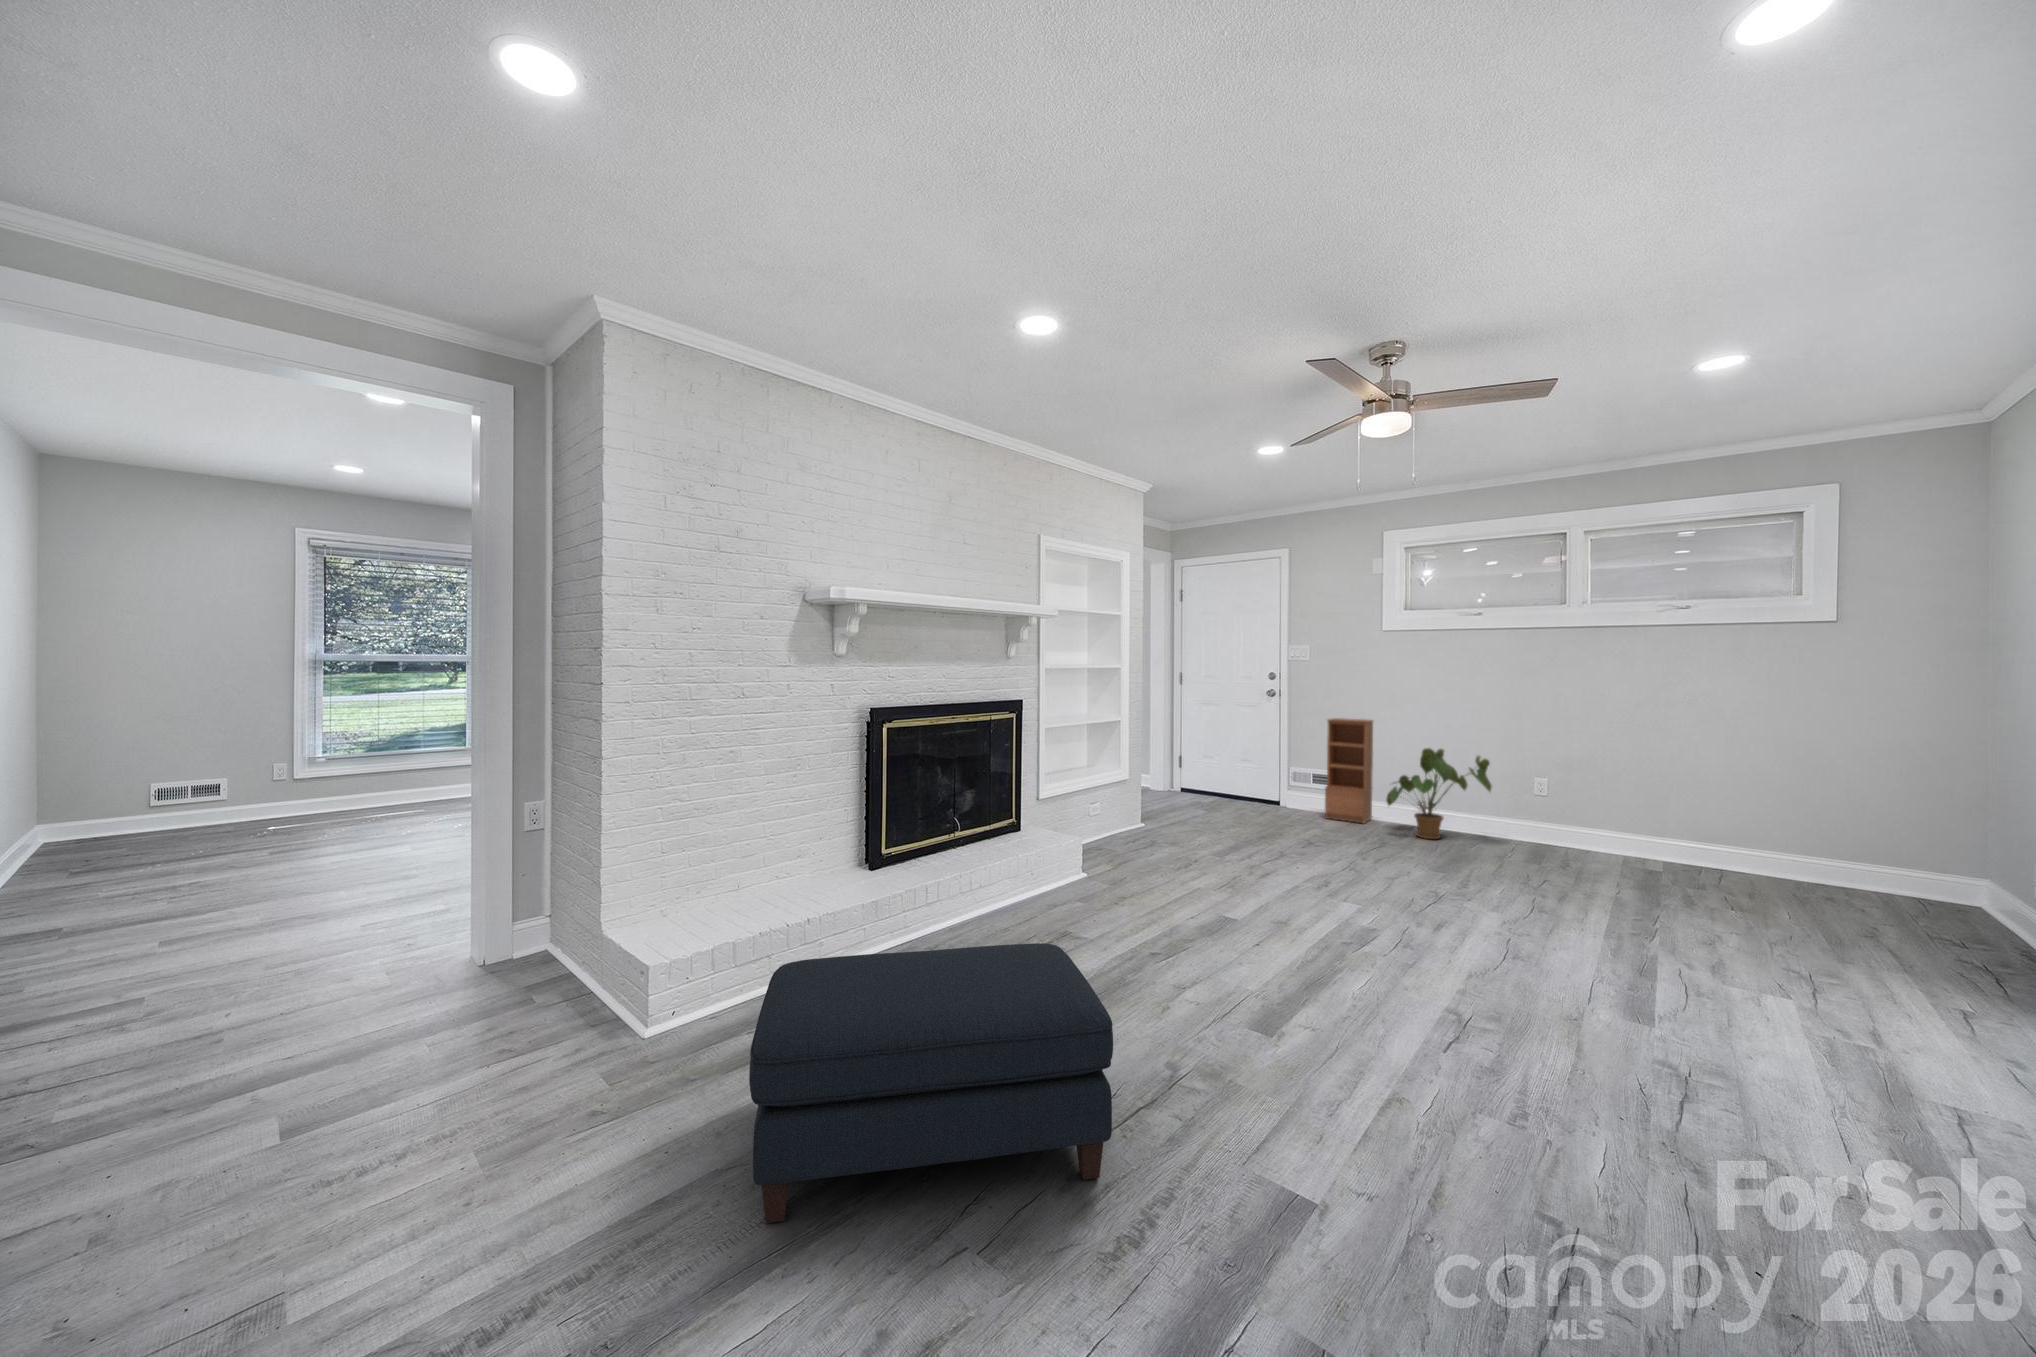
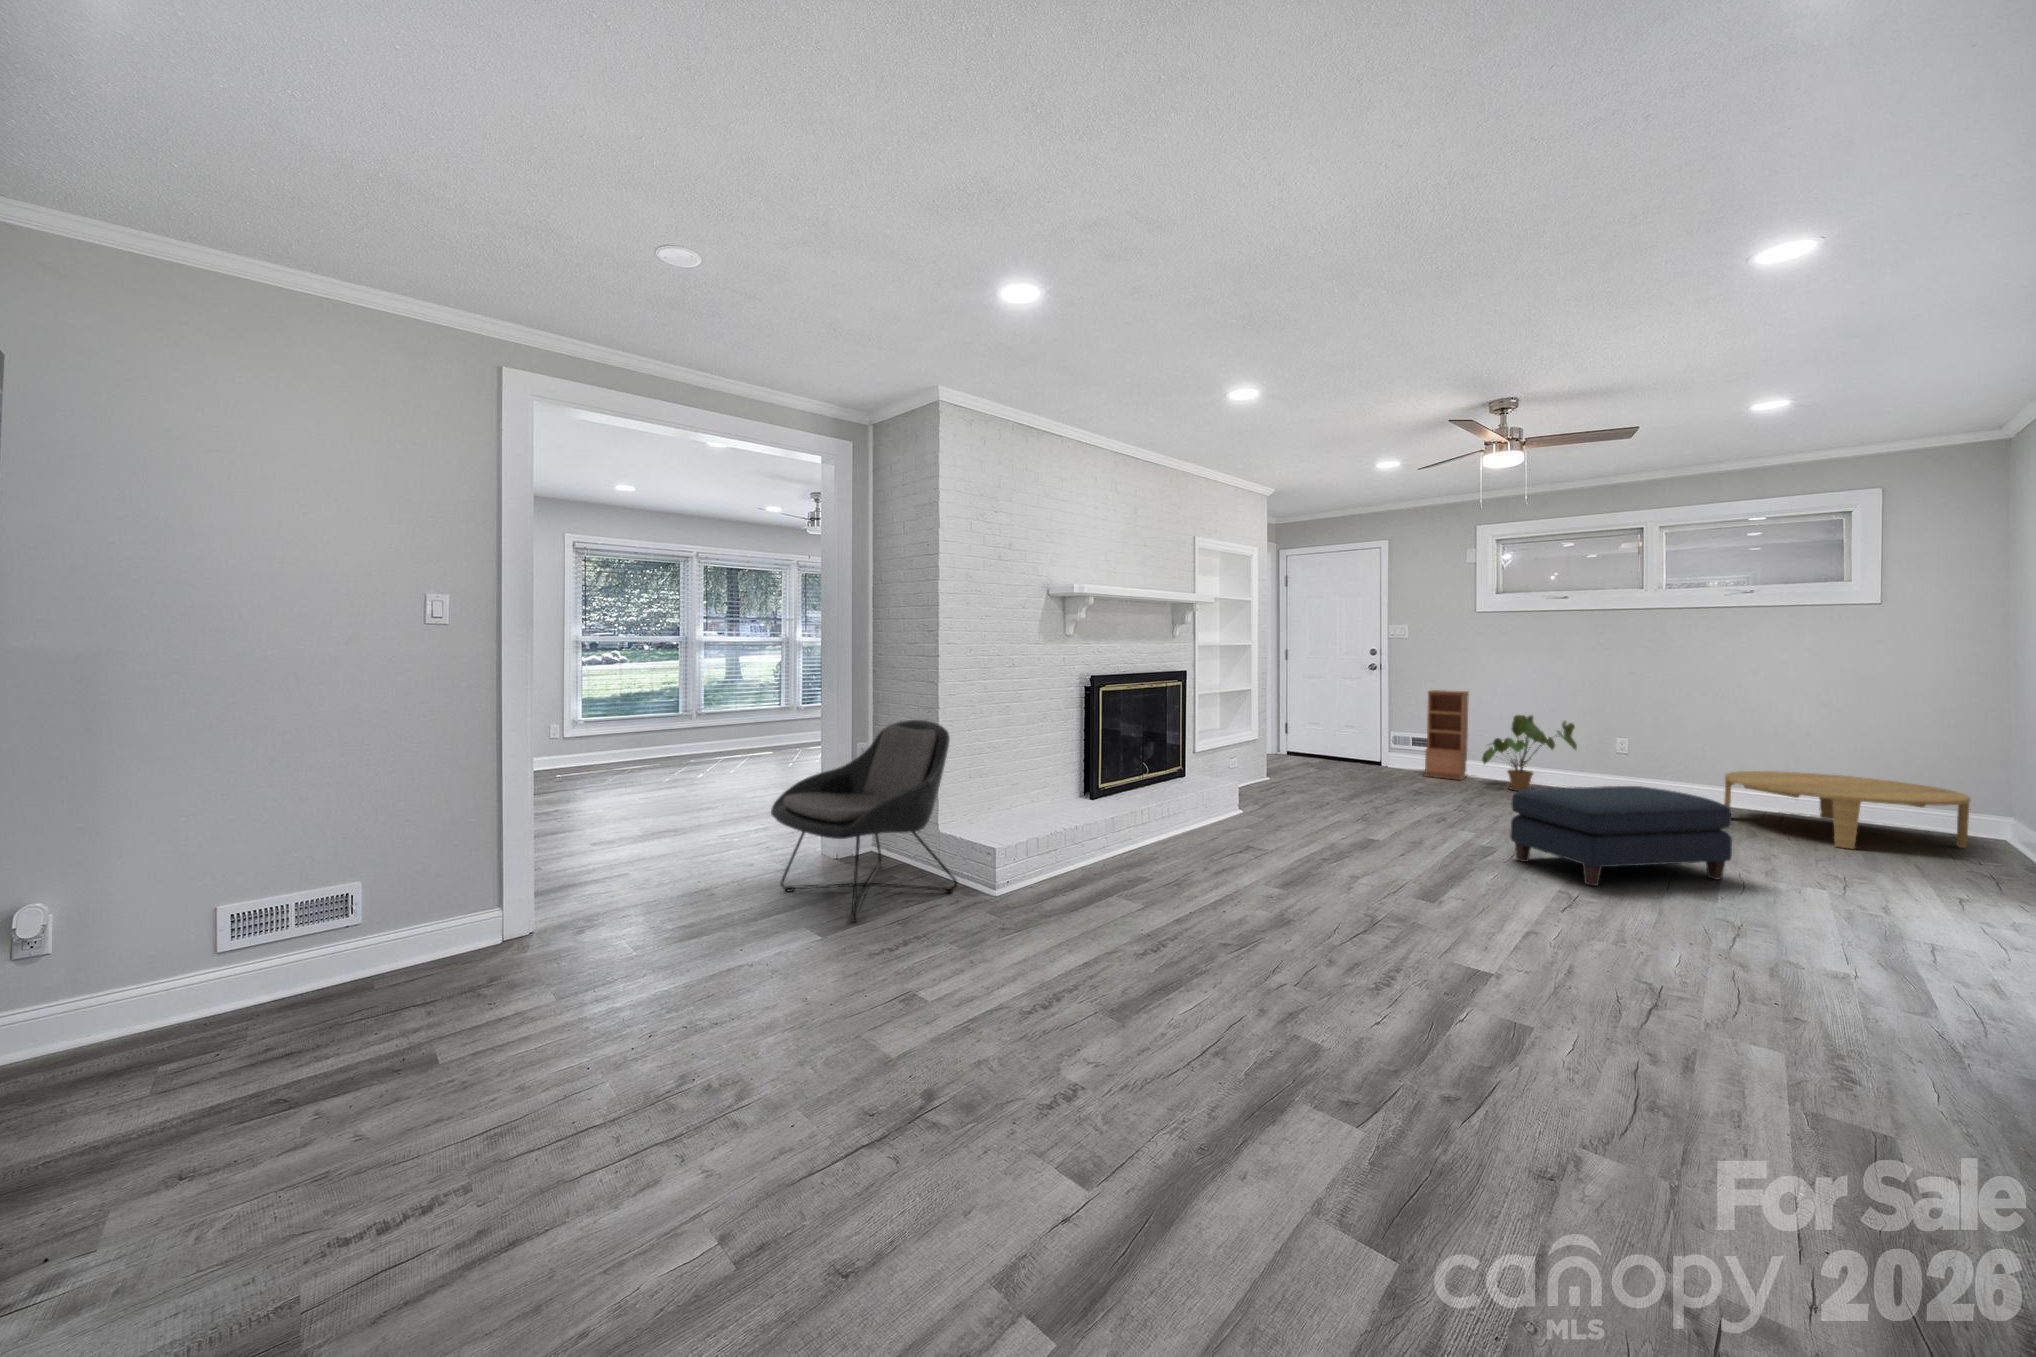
lounge chair: none [294,773,594,1108] -> present [771,720,957,922]
coffee table: none [1660,819,1954,927] -> present [1724,771,1970,849]
ottoman: present [749,943,1113,1223] -> present [1510,786,1732,886]

